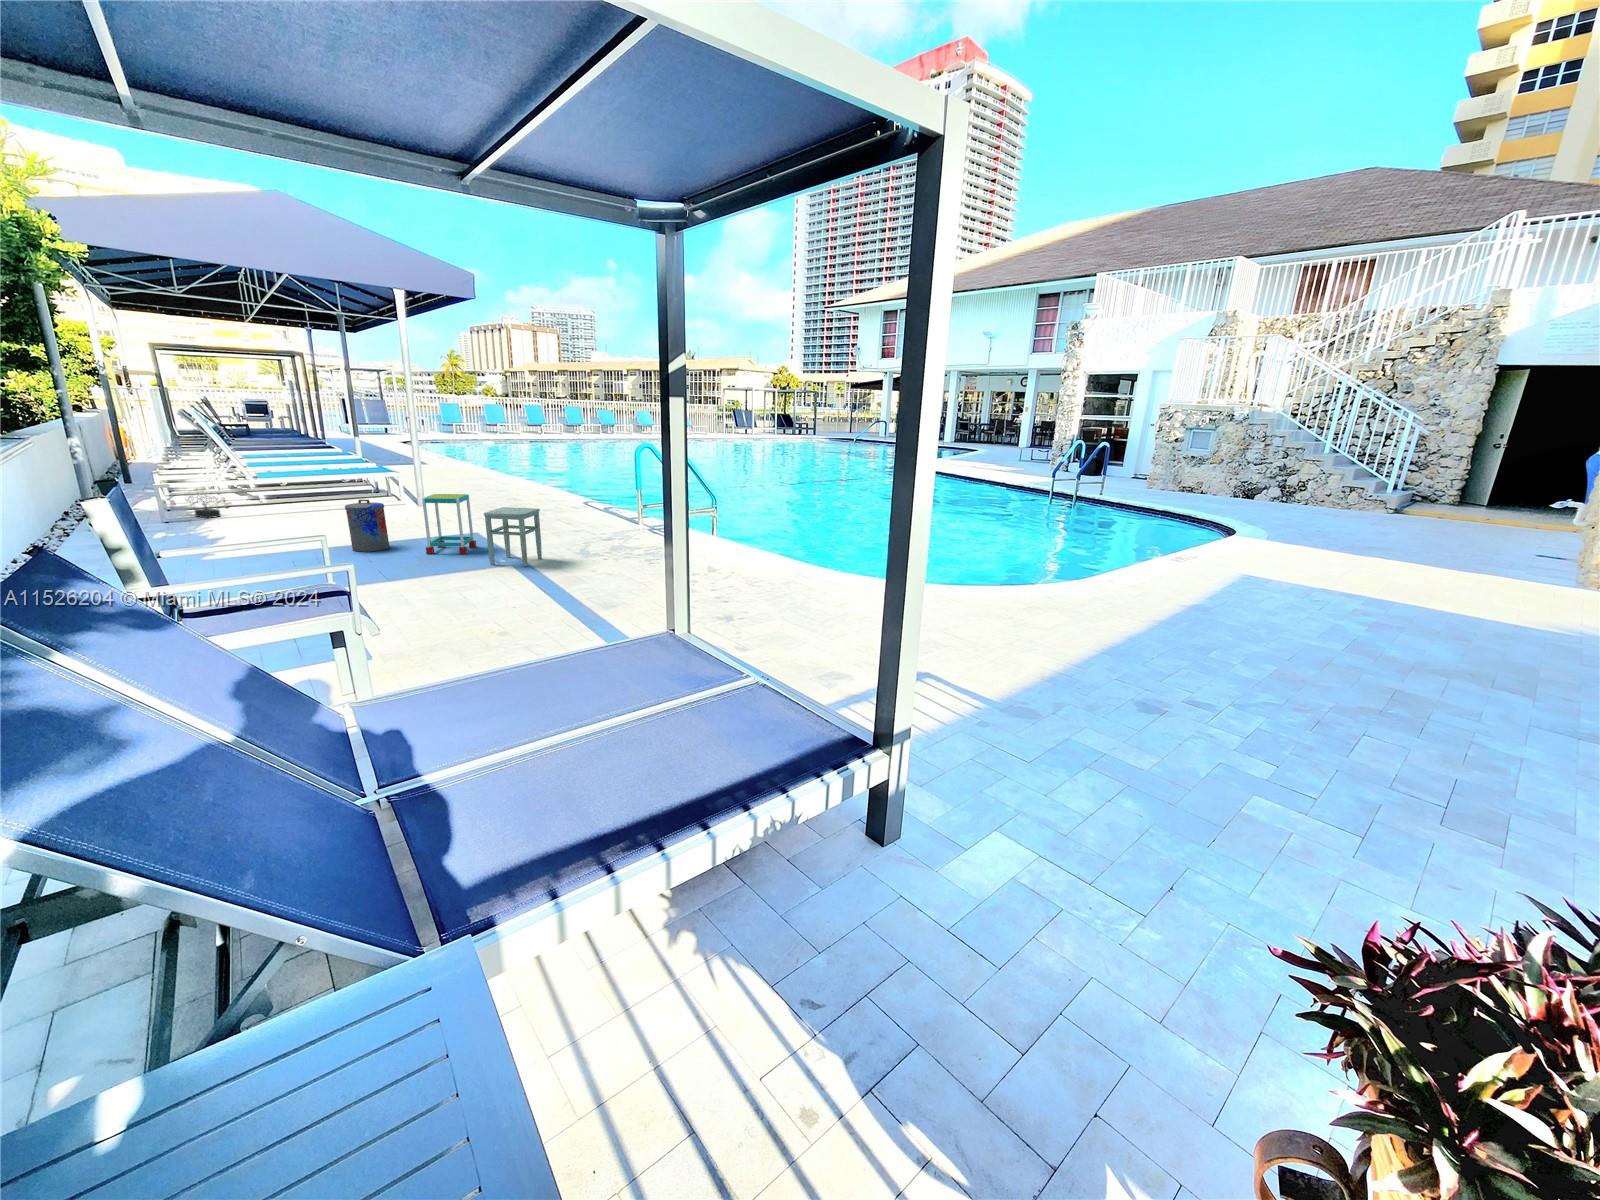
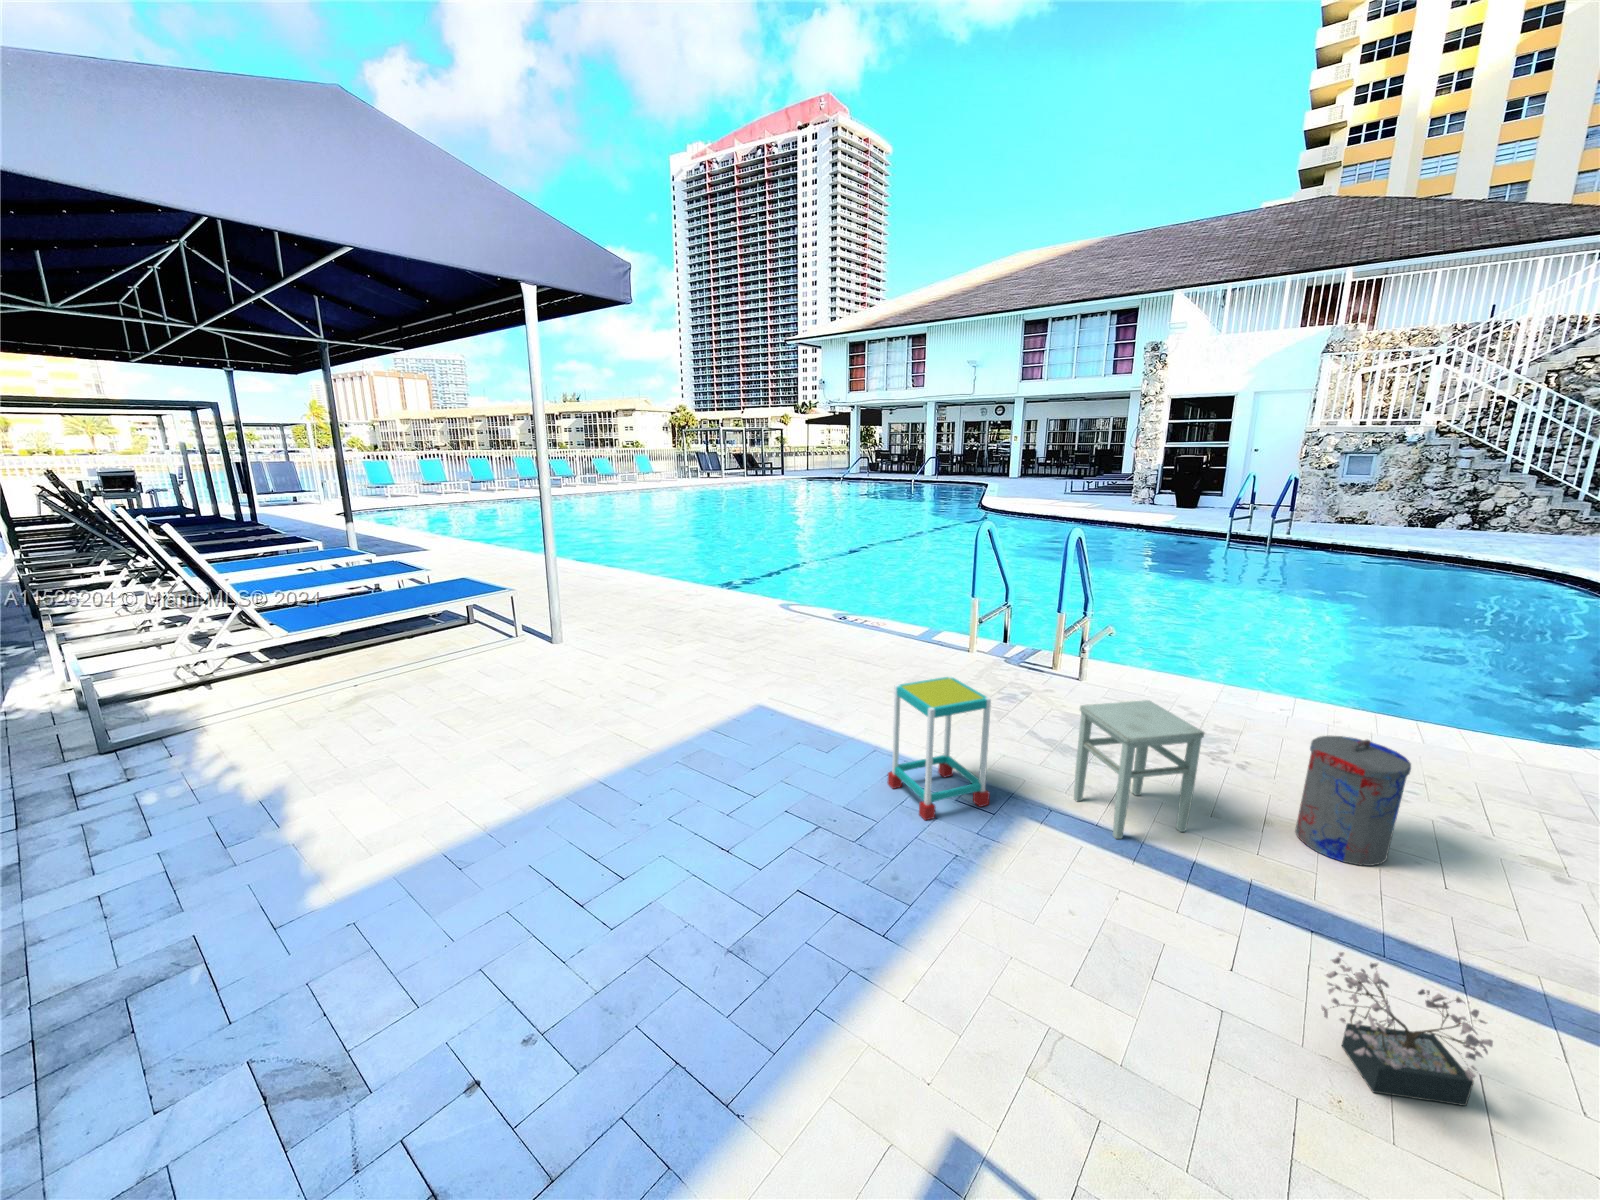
decorative plant: present [185,490,221,518] -> present [1322,952,1493,1106]
trash can: present [345,500,389,552] -> present [1295,736,1411,866]

